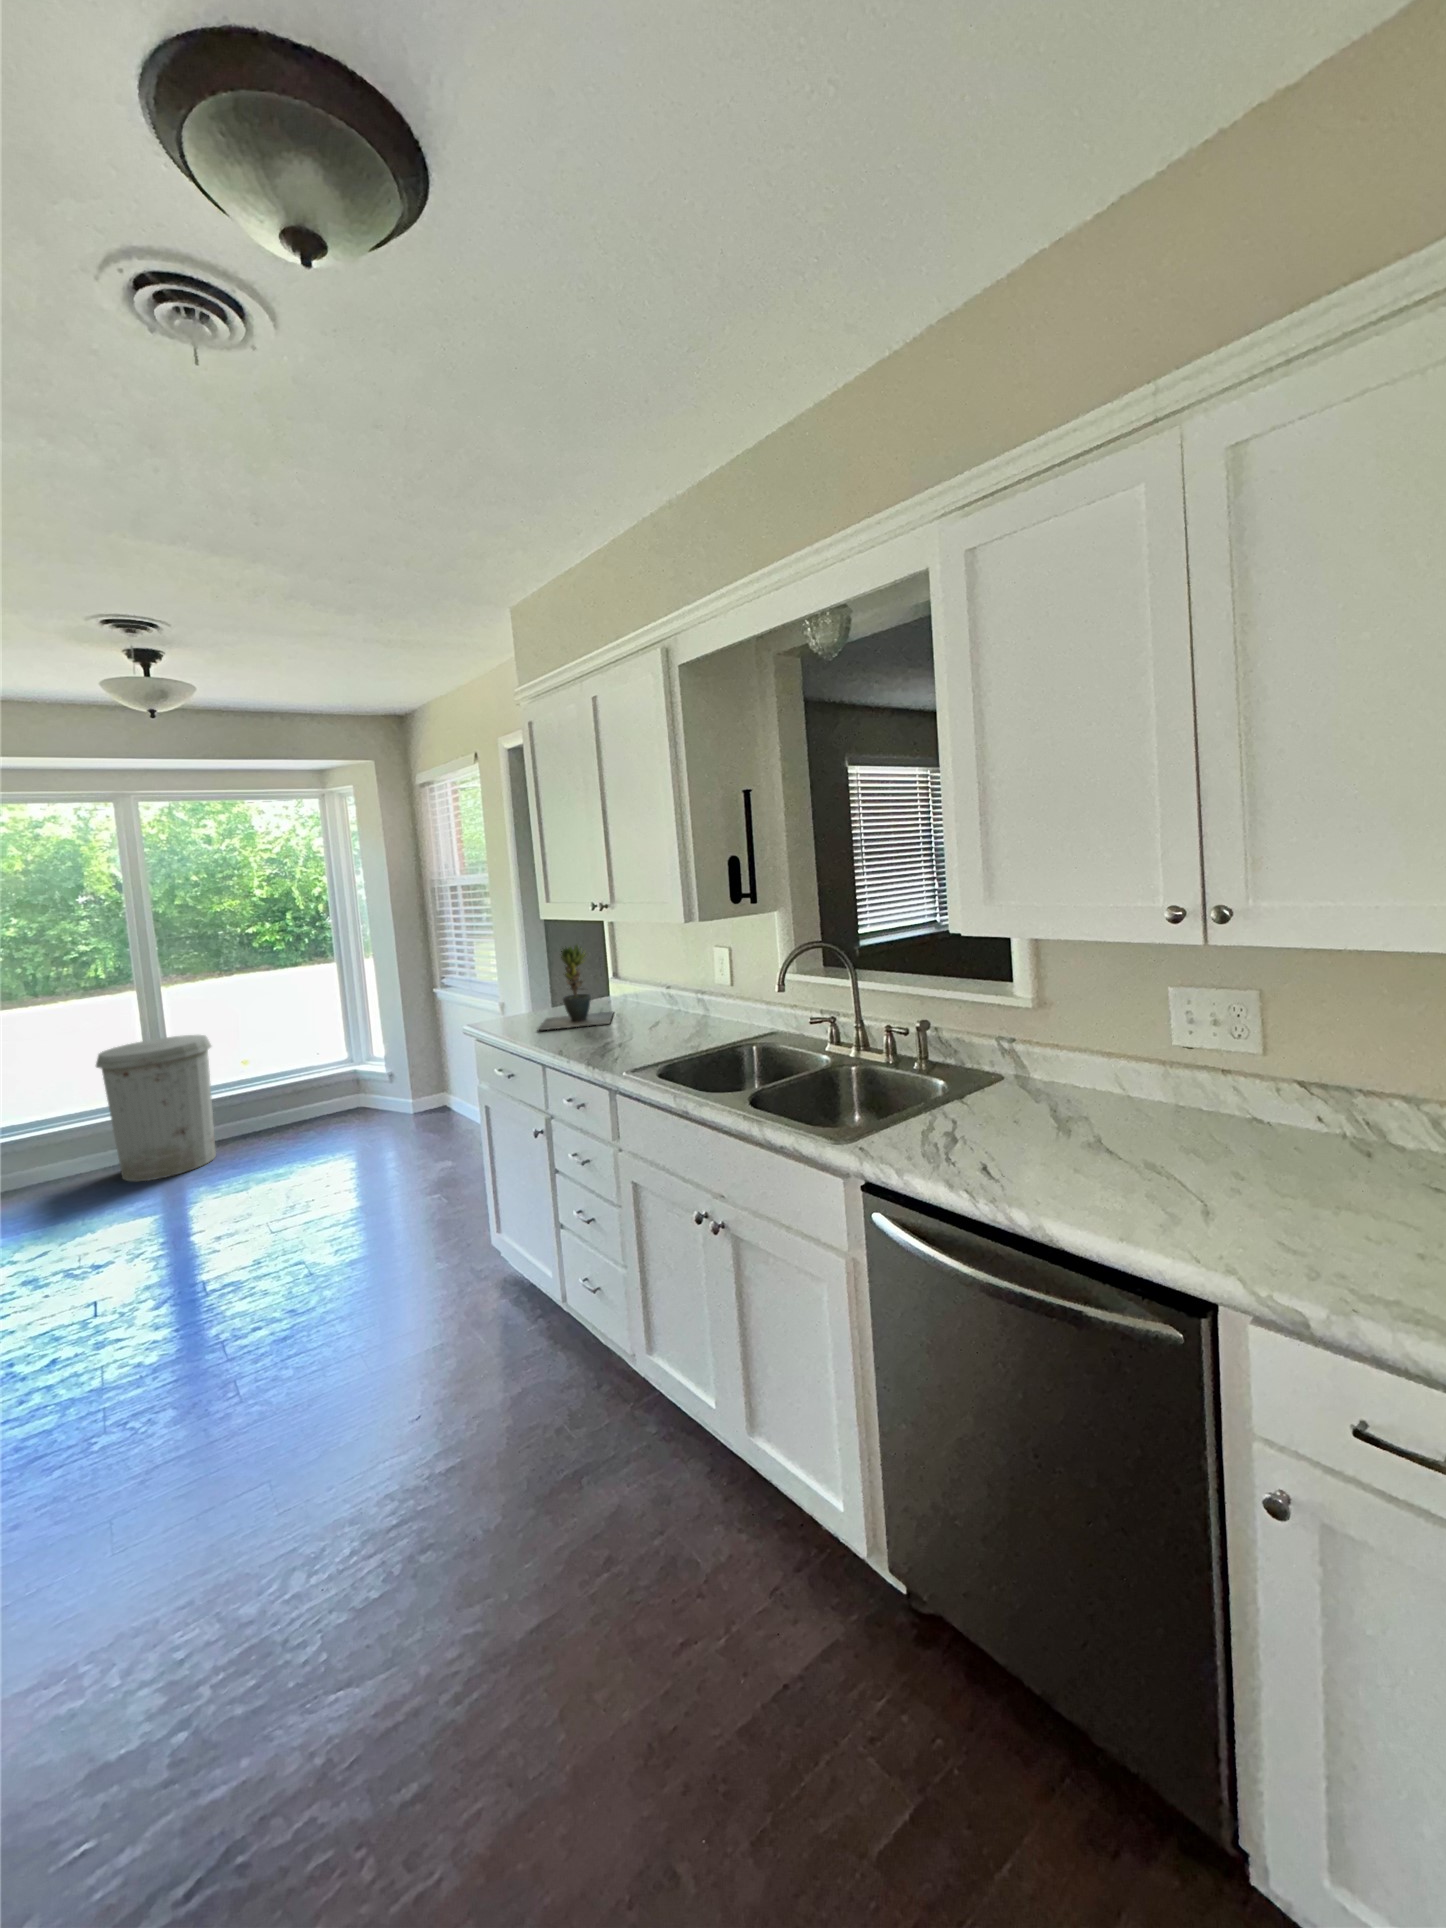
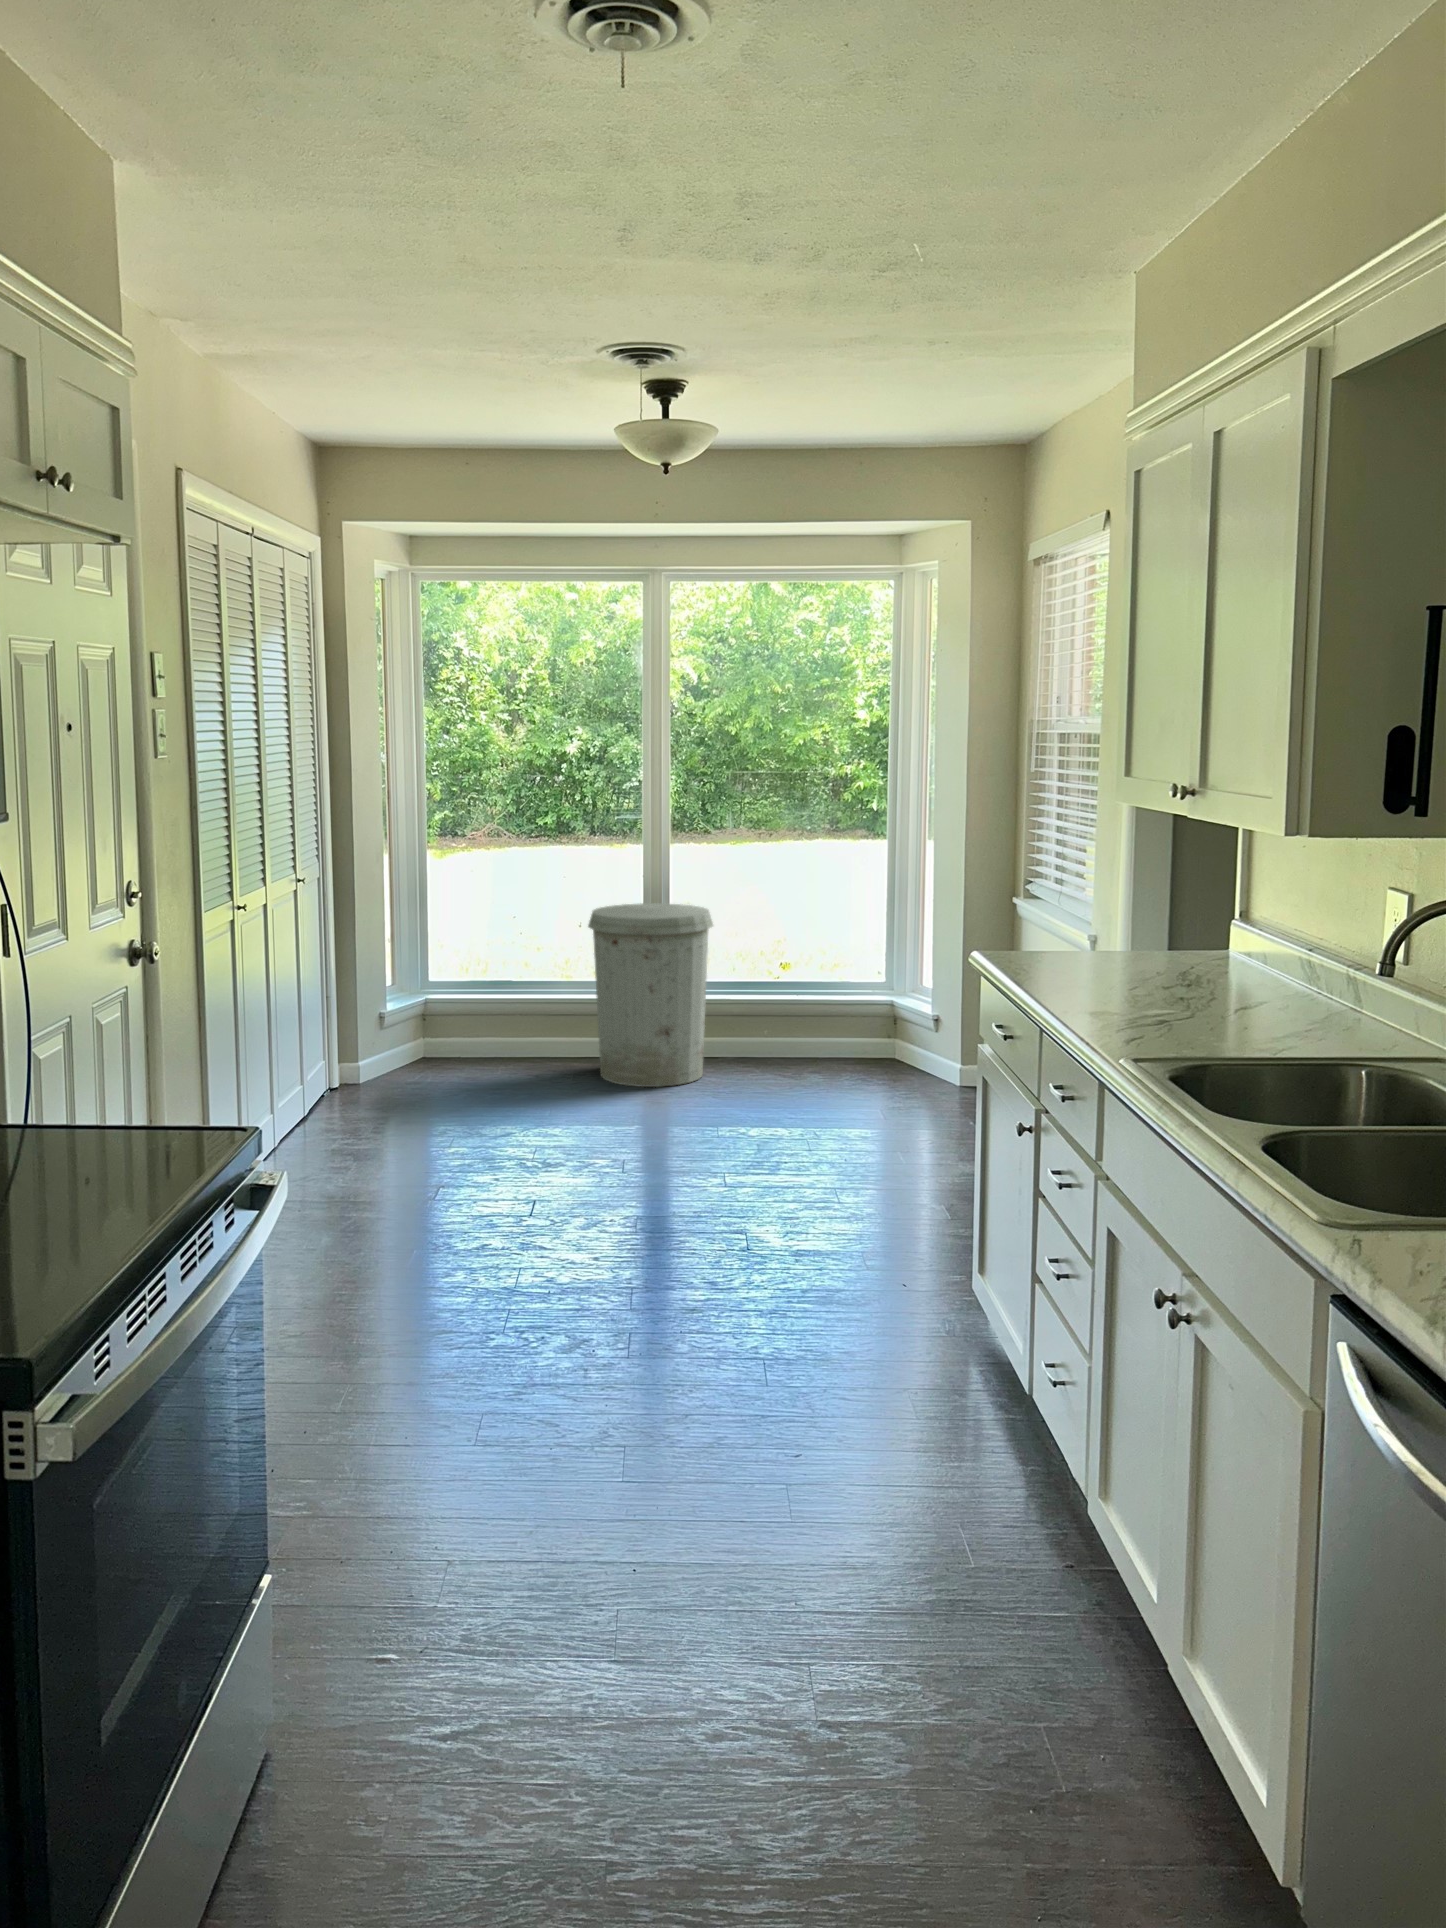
potted plant: present [538,945,613,1030] -> none [1055,850,1199,989]

